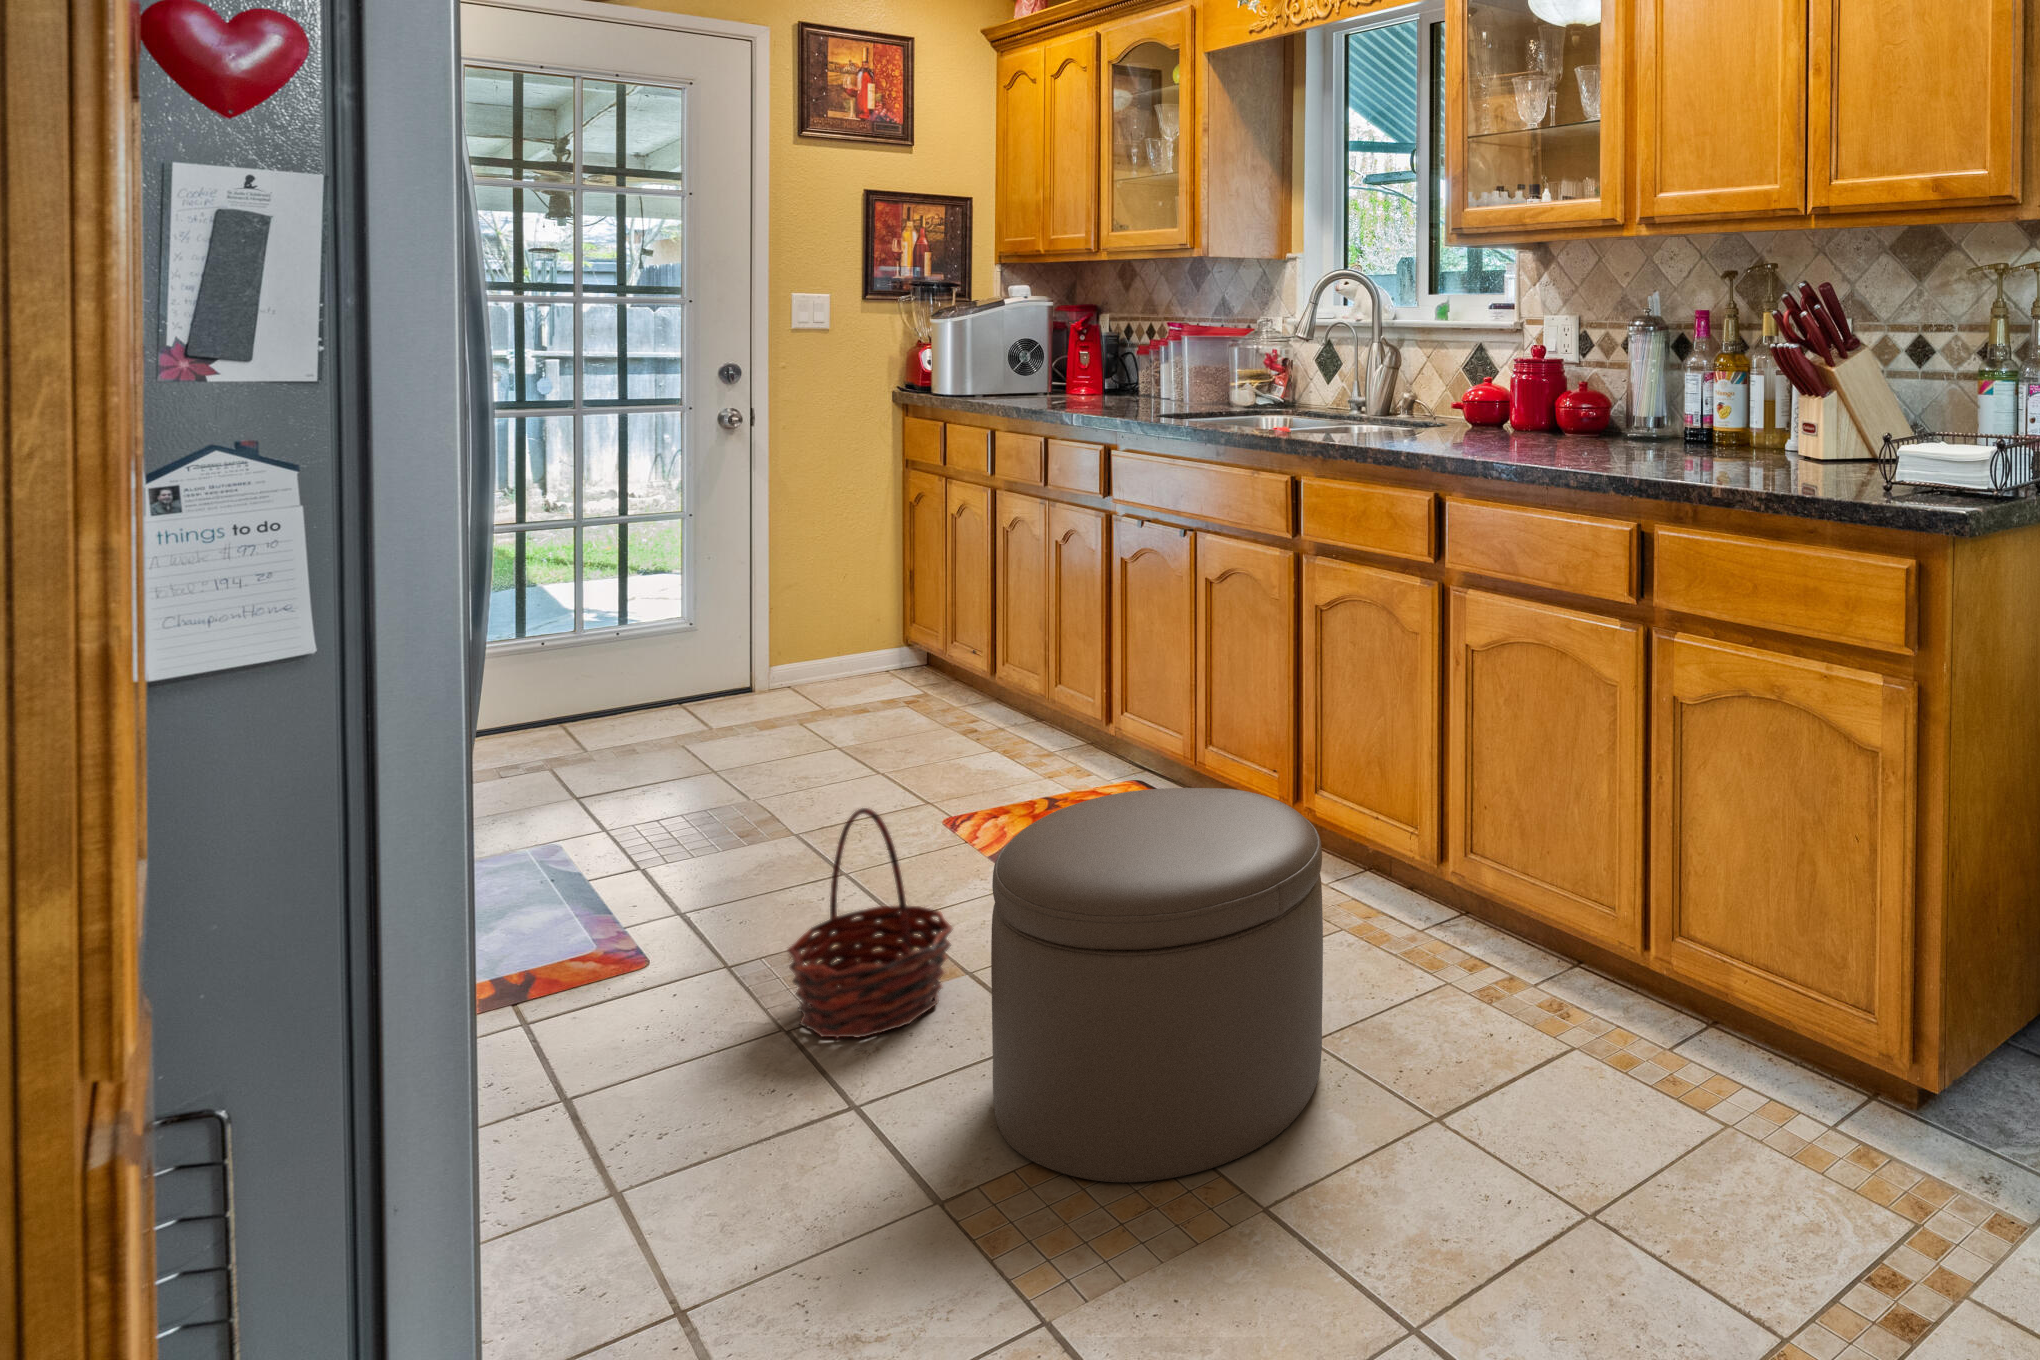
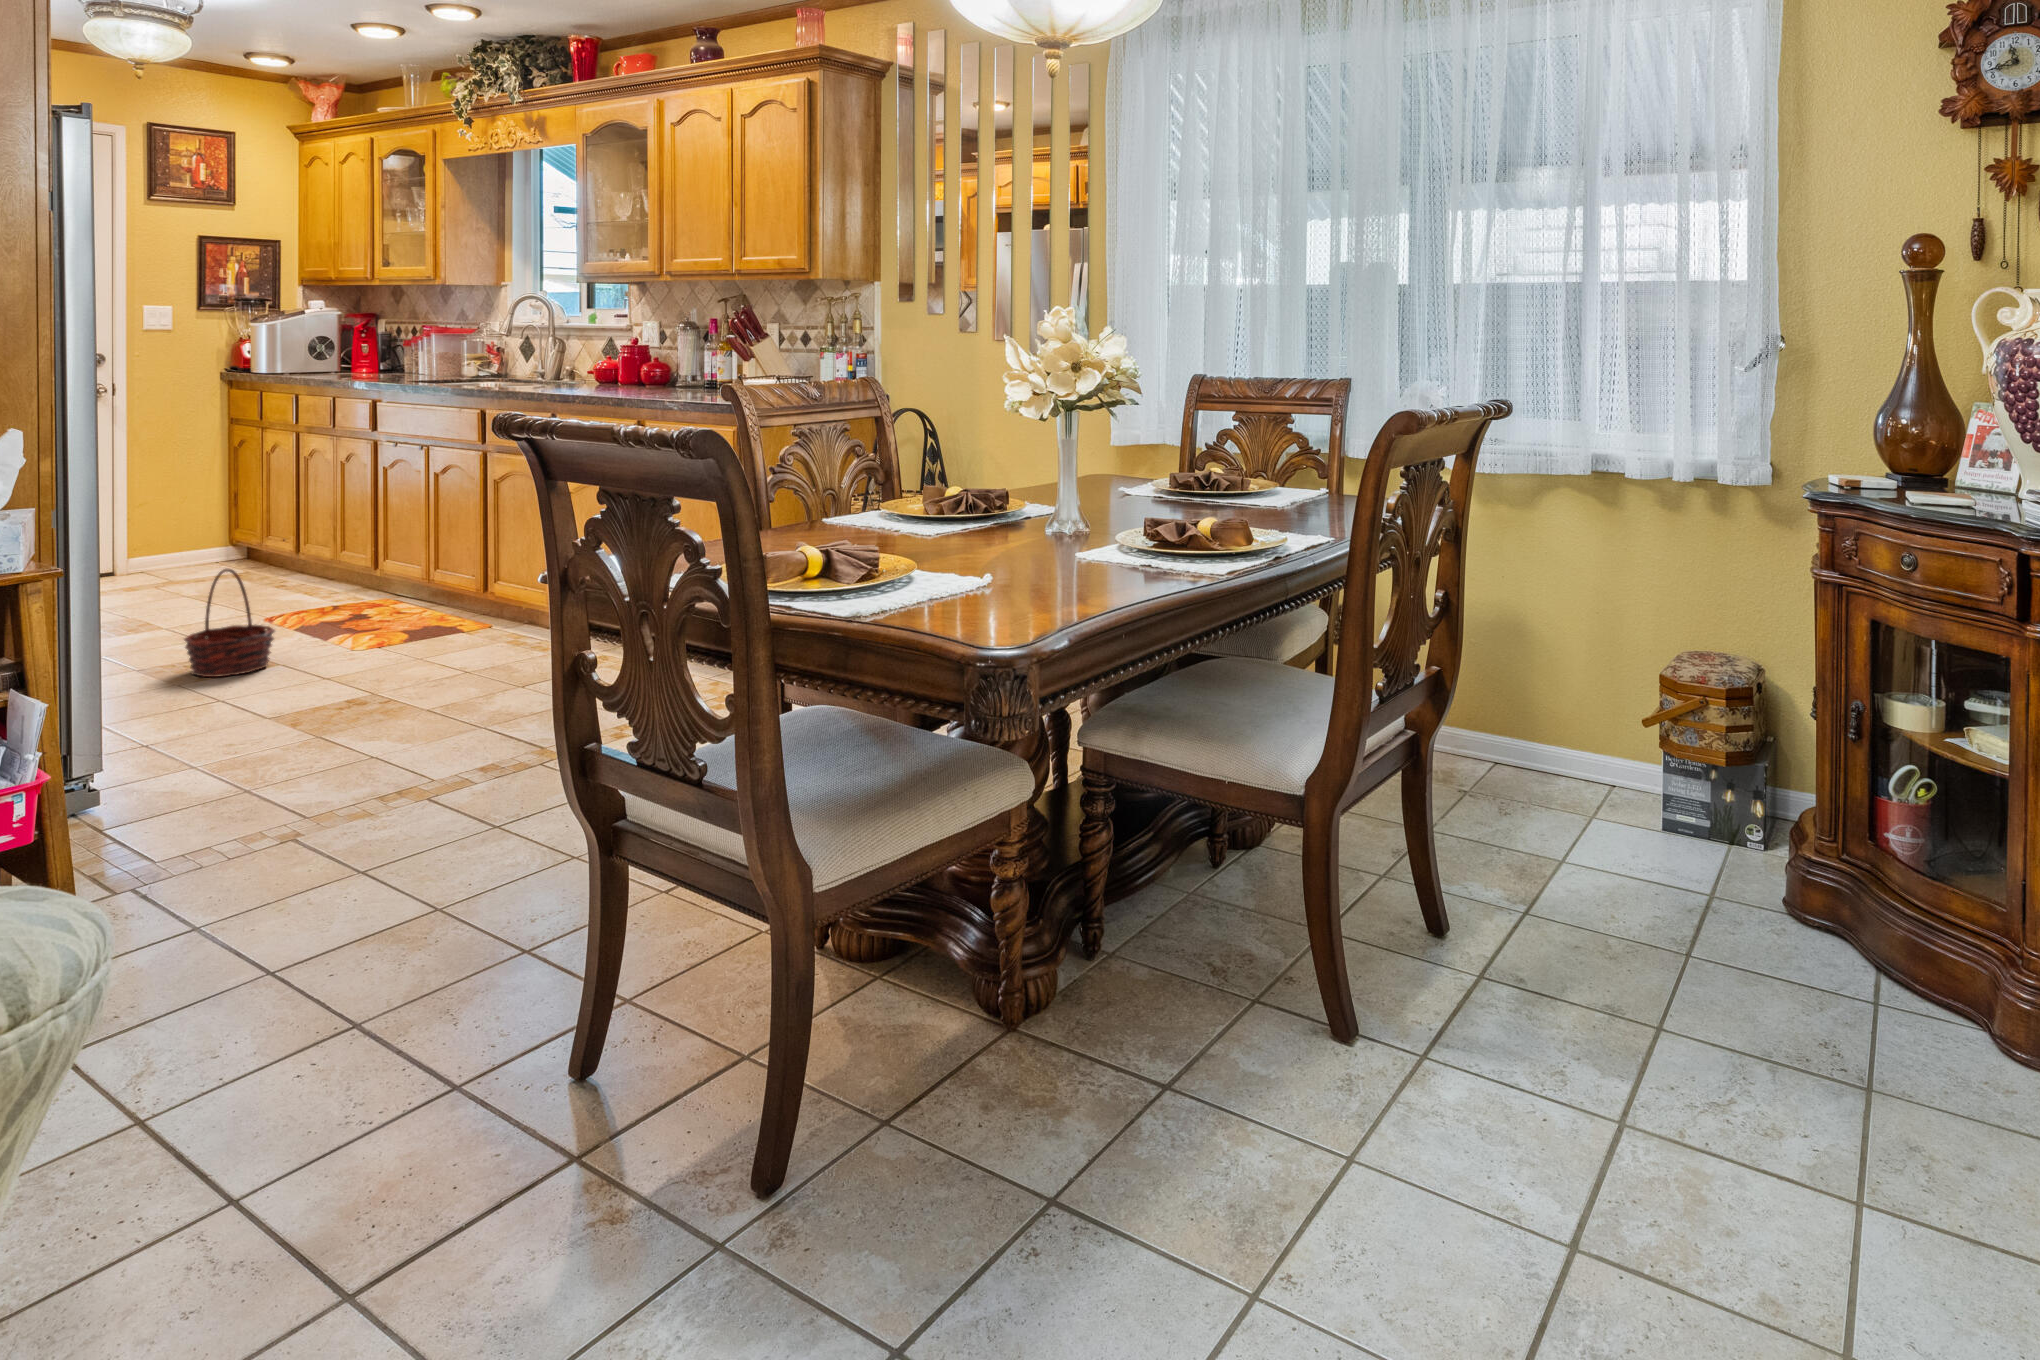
ottoman: present [991,788,1323,1182] -> none [298,551,468,699]

